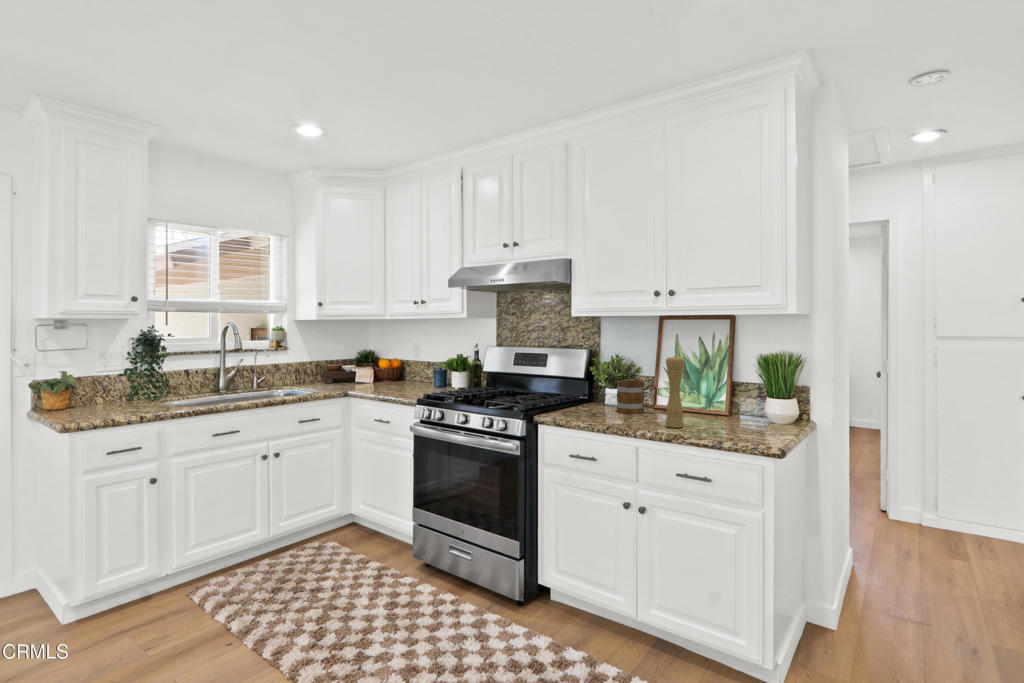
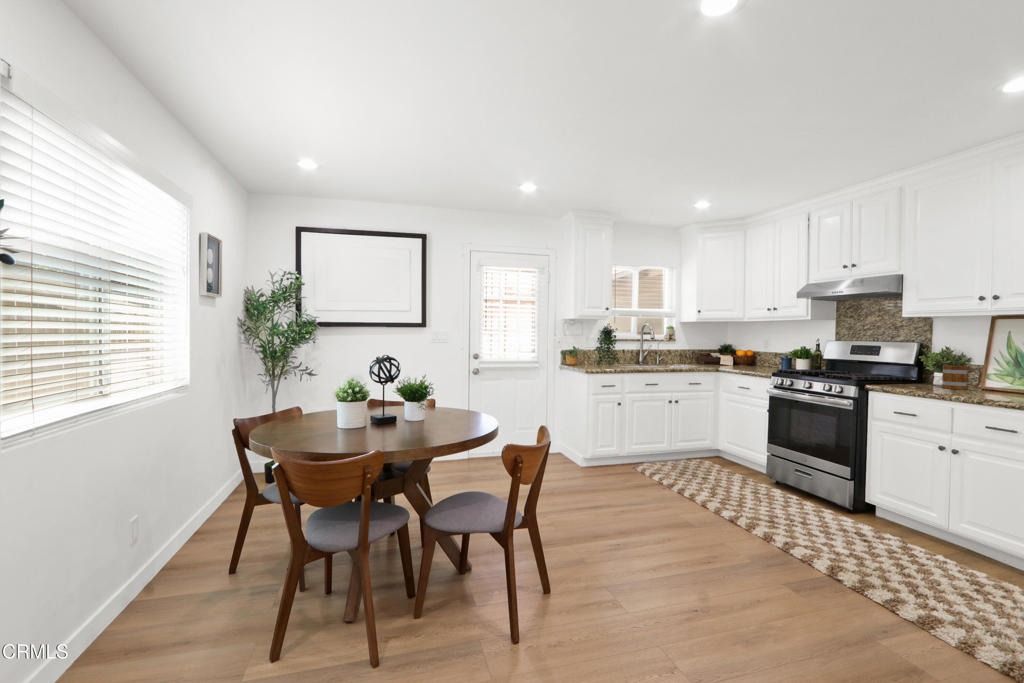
pepper mill: present [666,356,684,428] -> none [981,345,1000,397]

